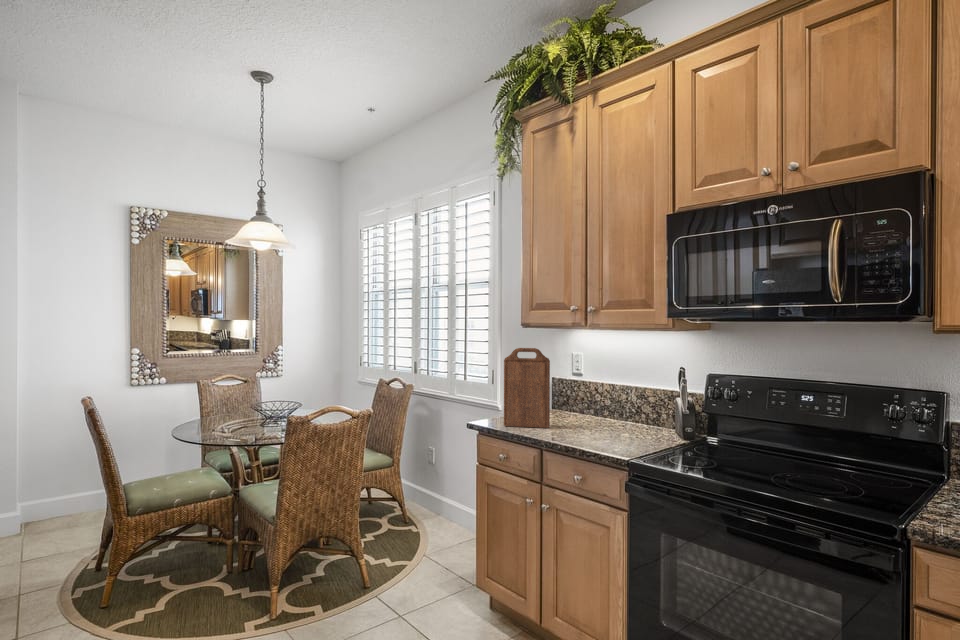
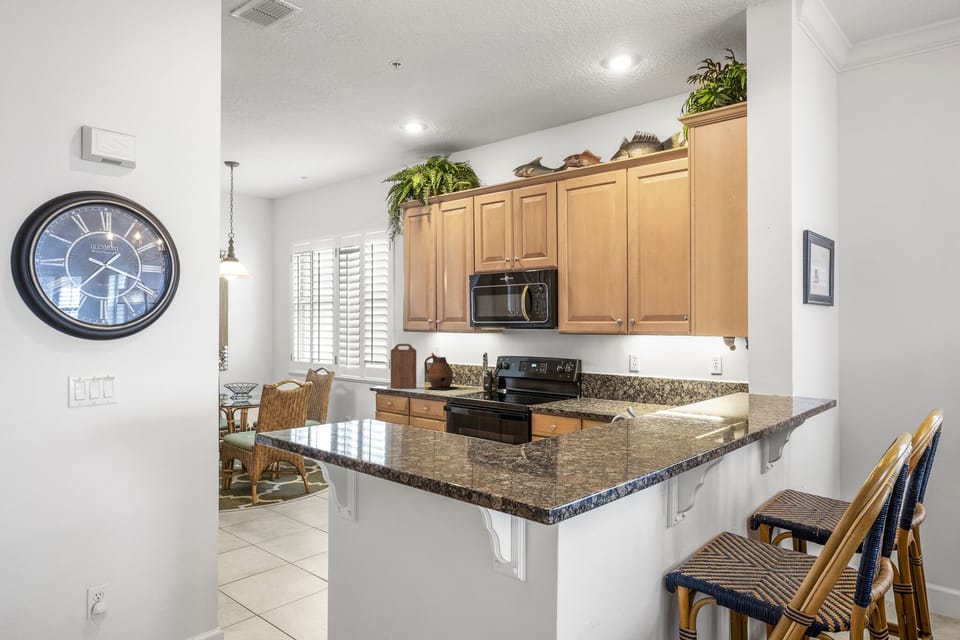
ceramic pitcher: none [565,365,628,436] -> present [424,353,458,390]

